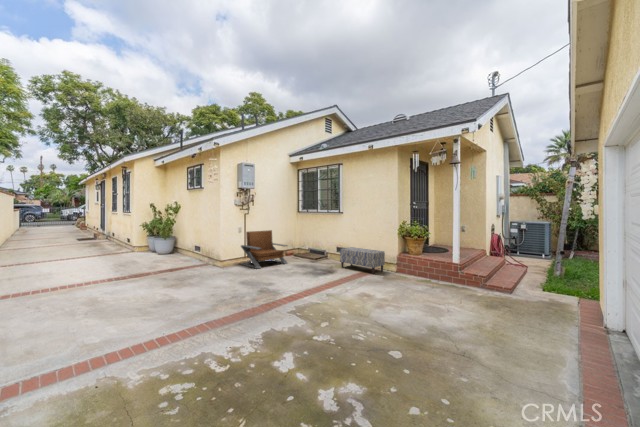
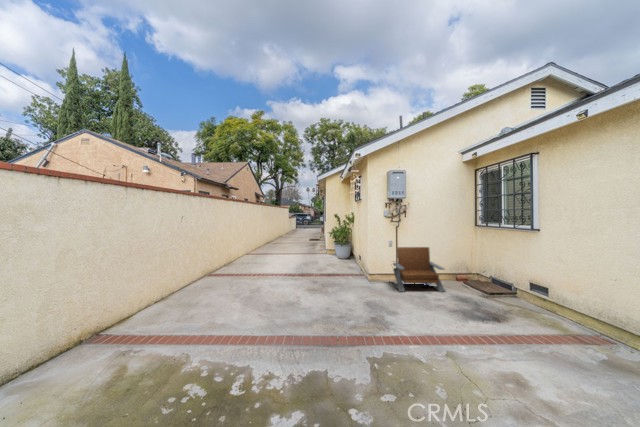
bench: present [340,247,385,274] -> none [521,288,621,351]

